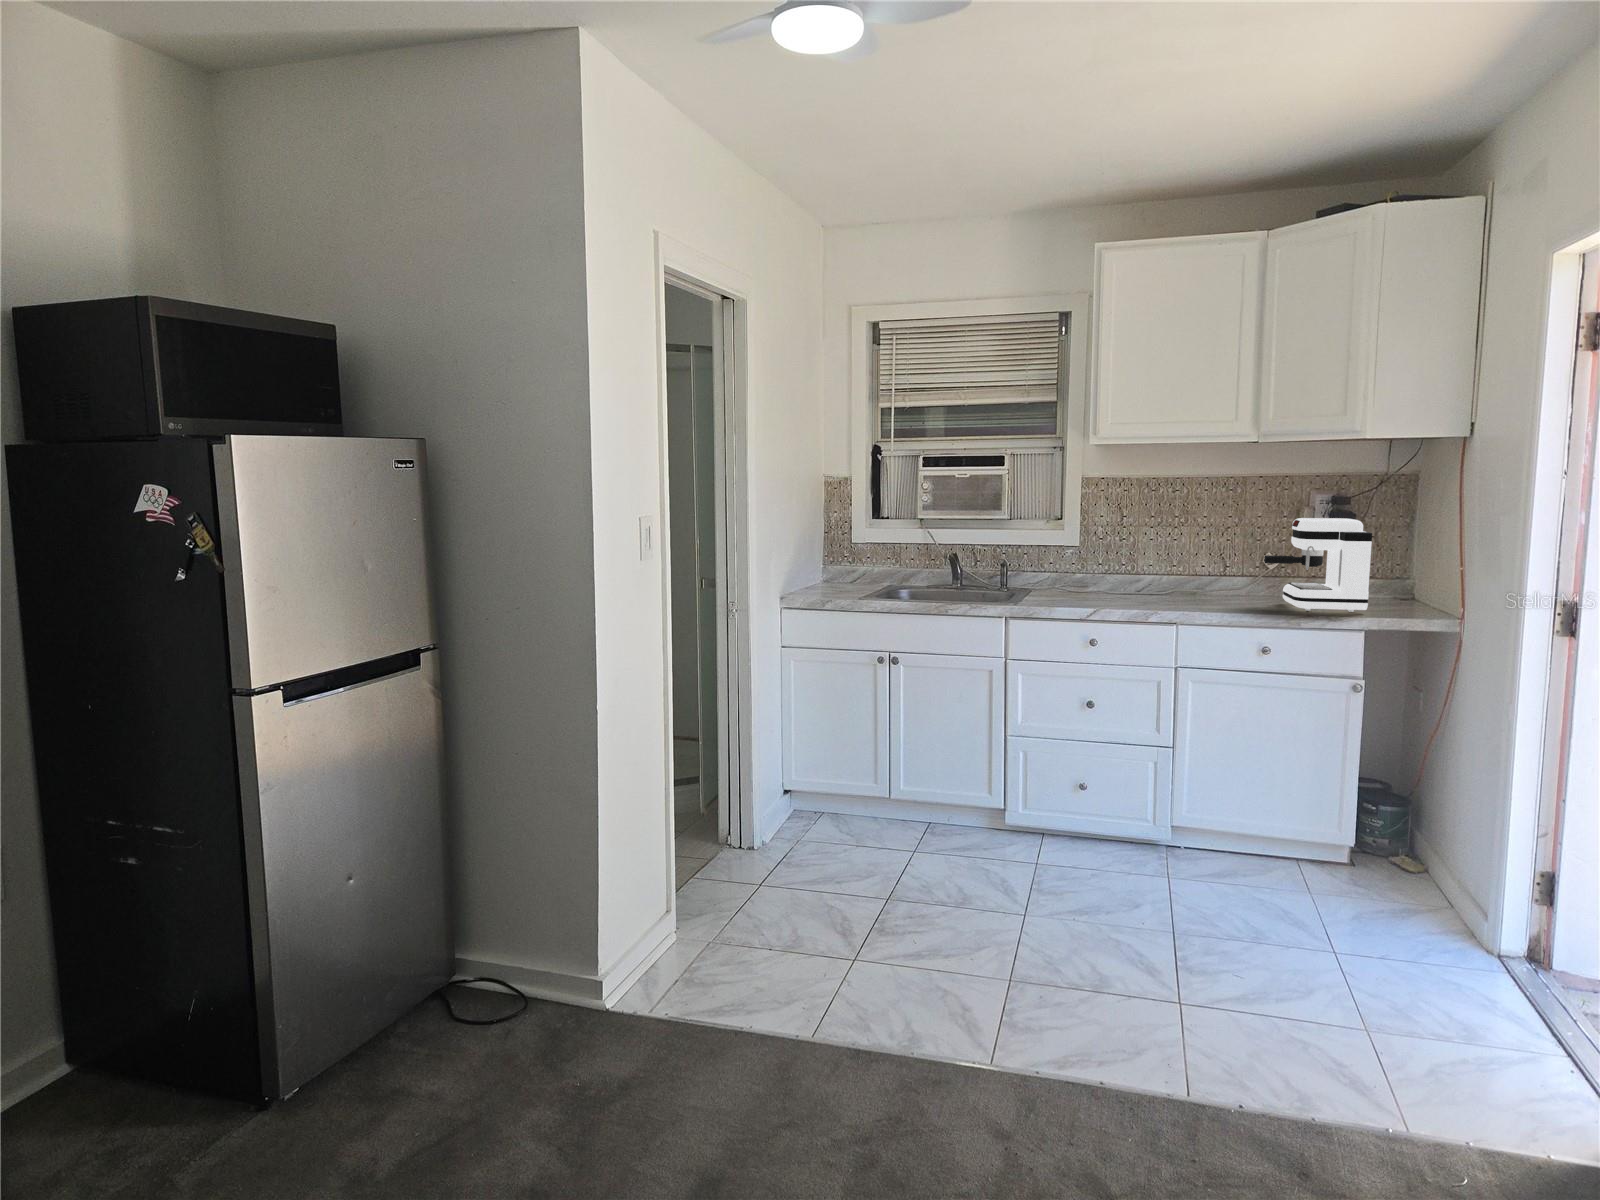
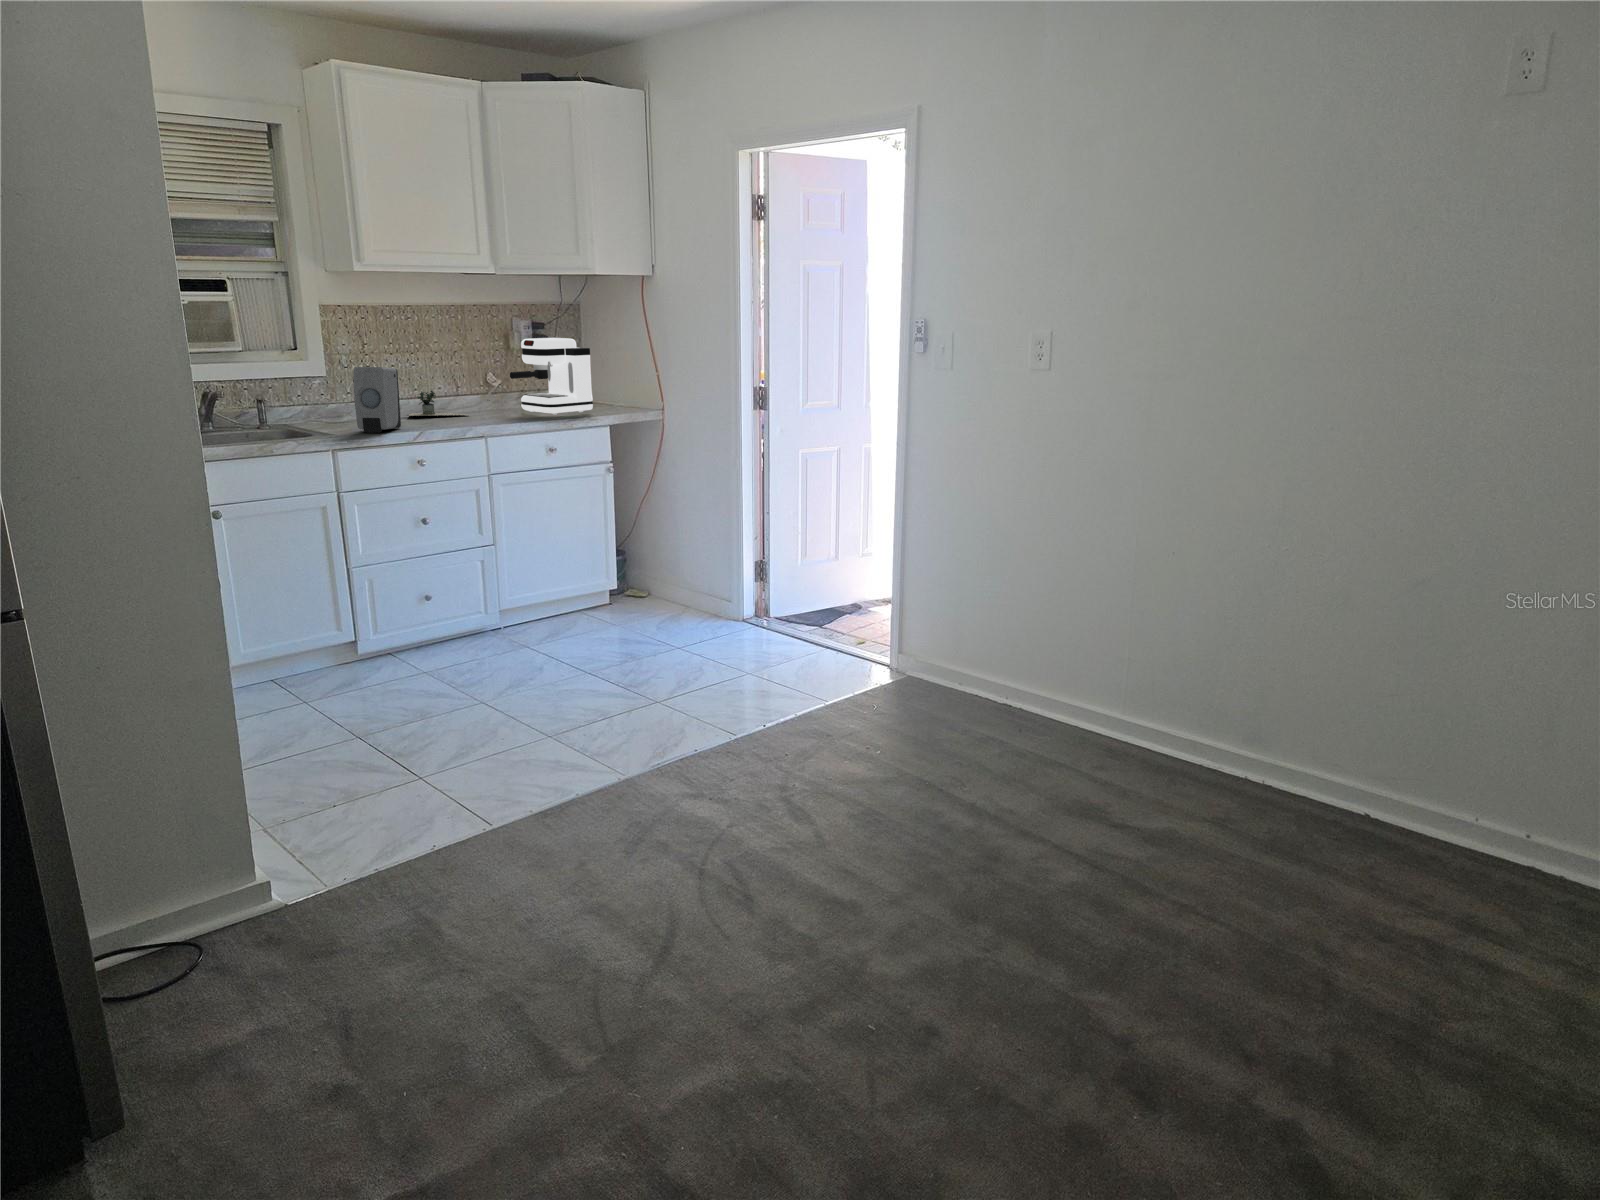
soap dispenser: none [1048,539,1104,606] -> present [354,367,401,433]
potted plant: none [1141,568,1237,599] -> present [409,390,468,416]

